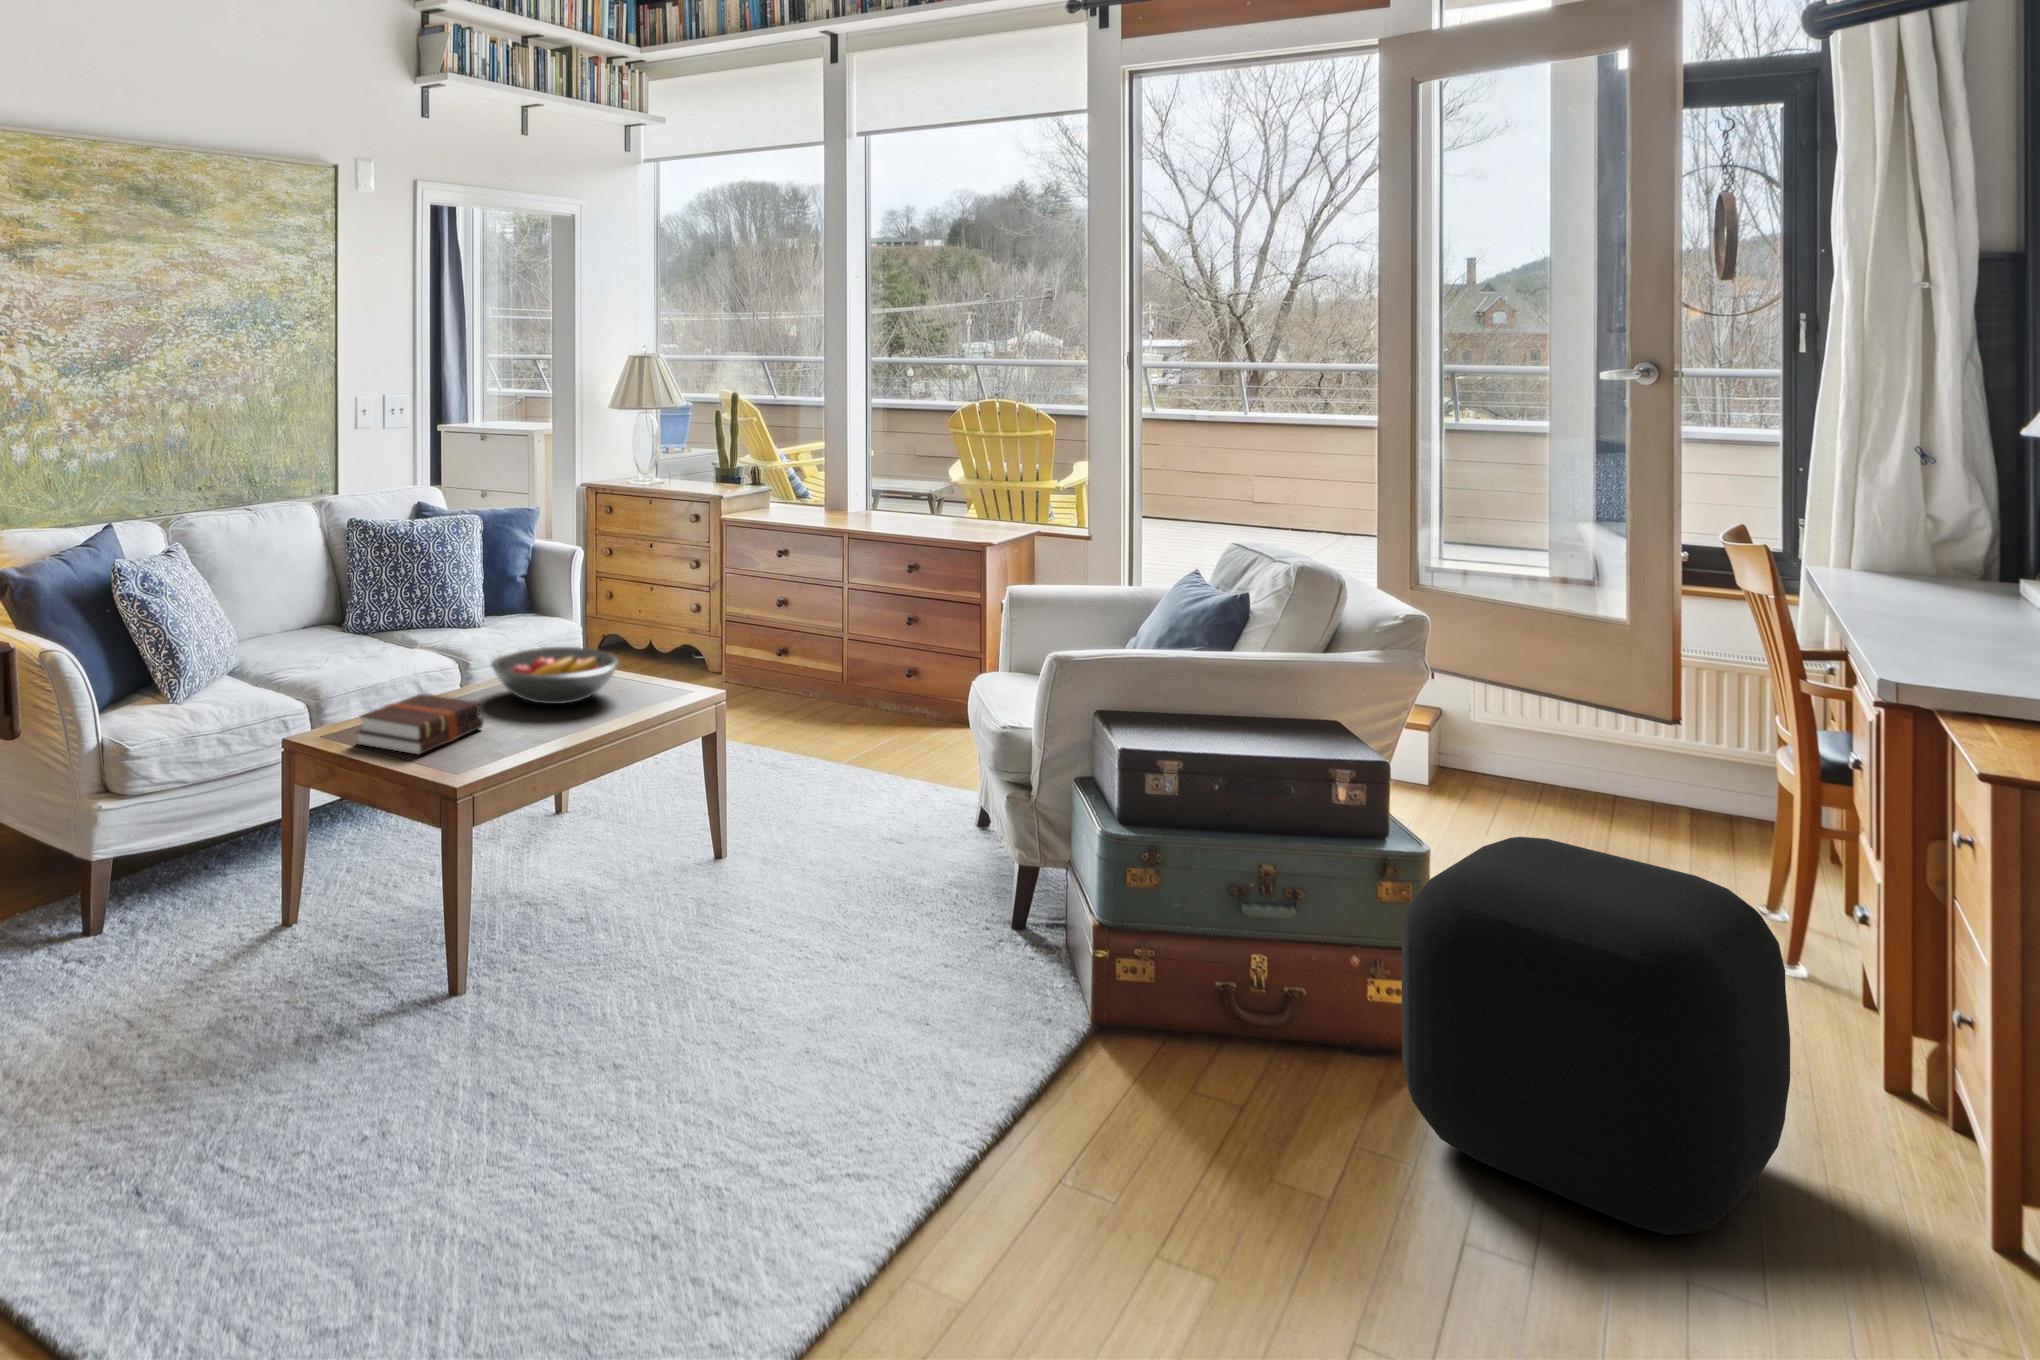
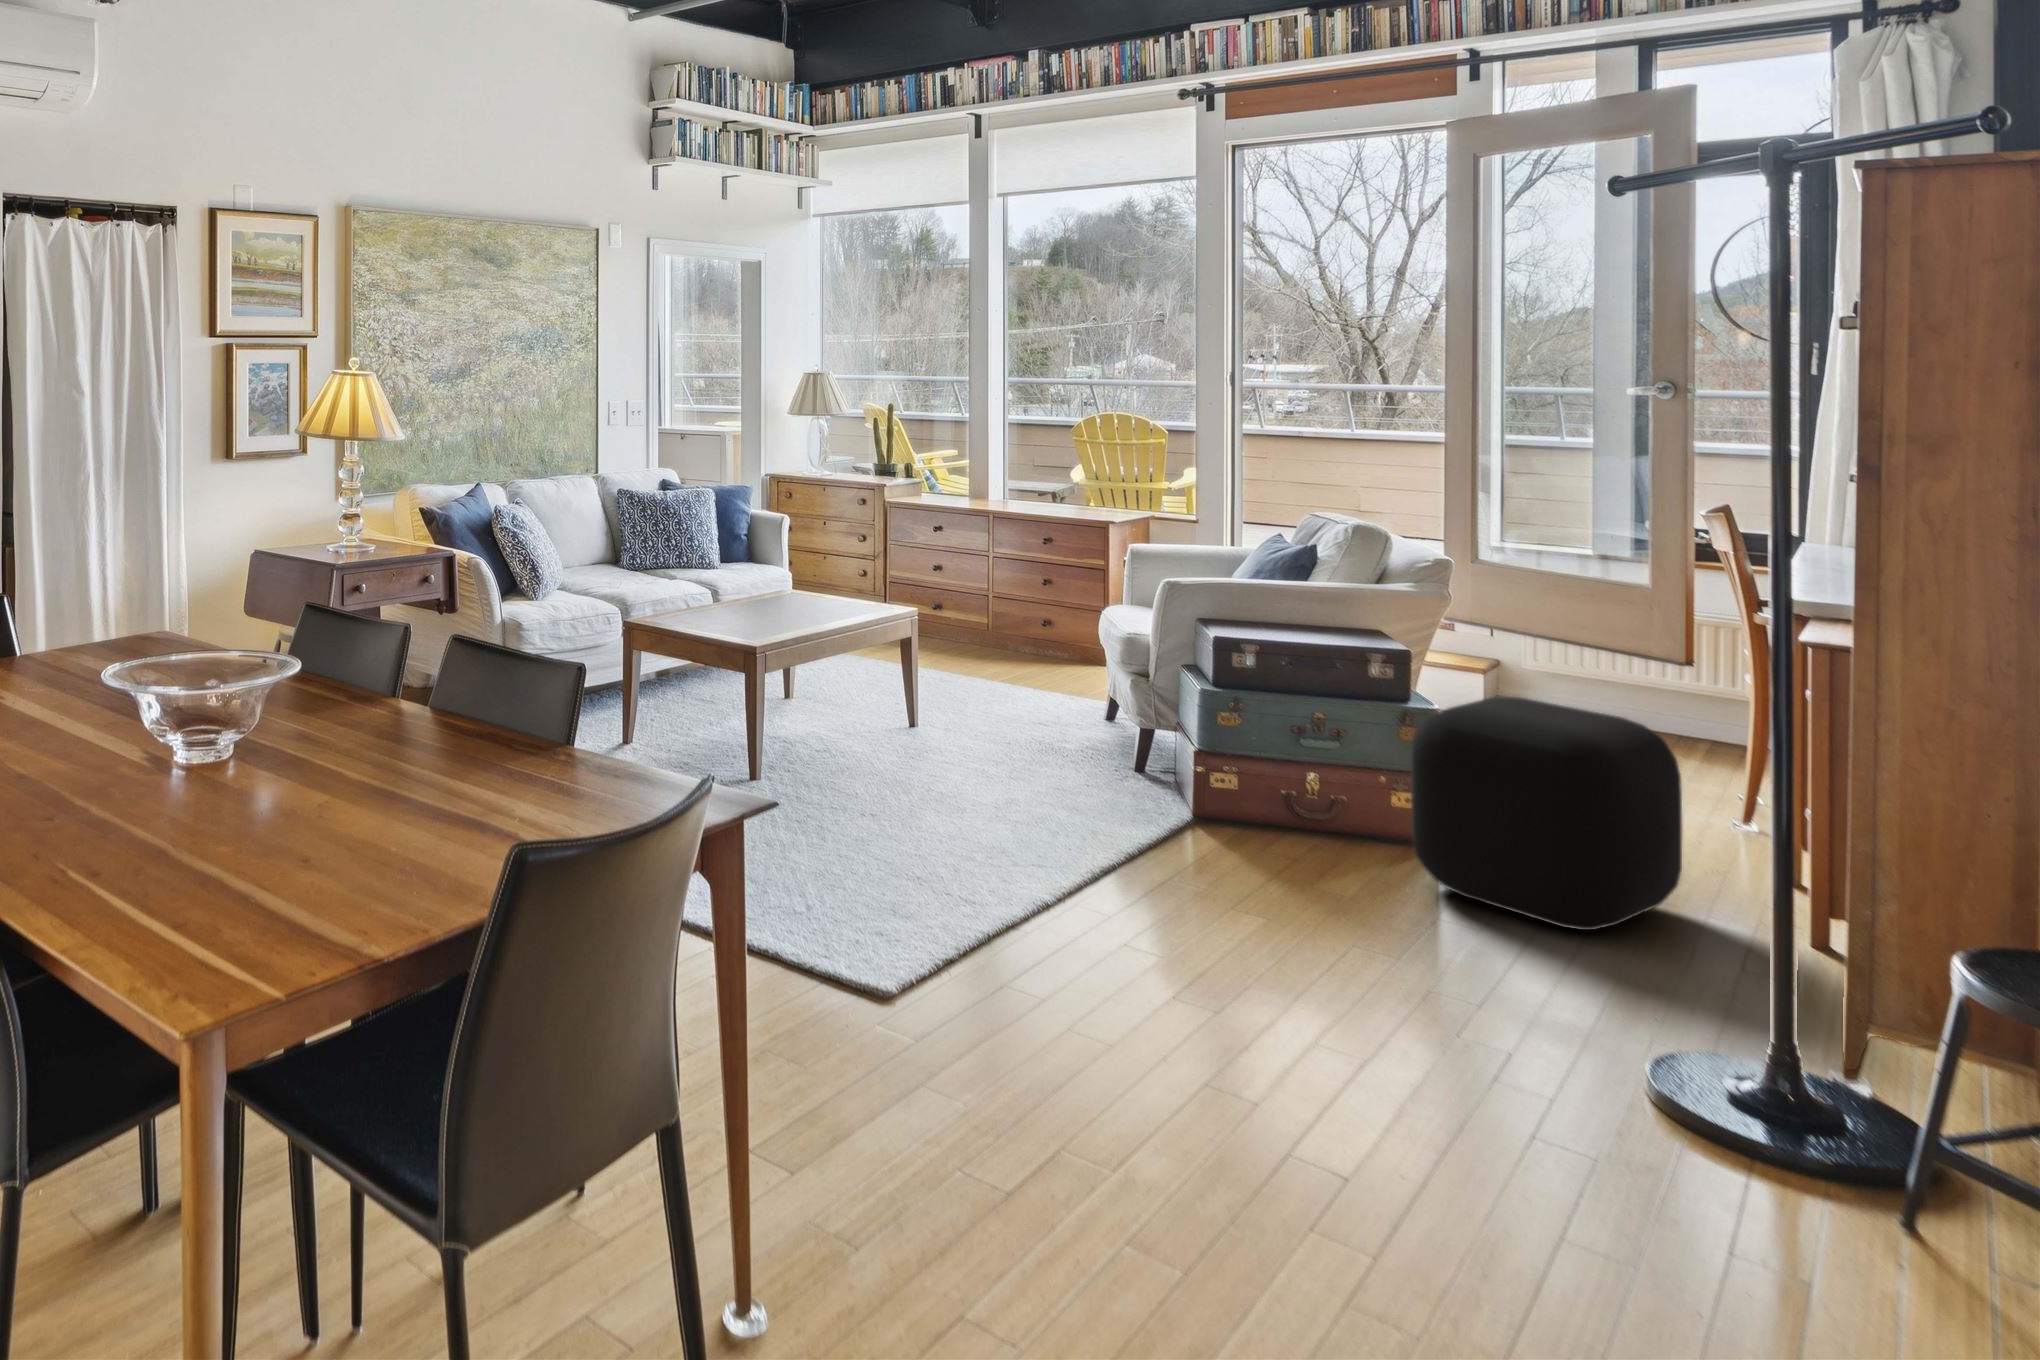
fruit bowl: present [491,647,619,704] -> none [748,576,840,612]
hardback book: present [357,694,483,754] -> none [670,598,752,632]

